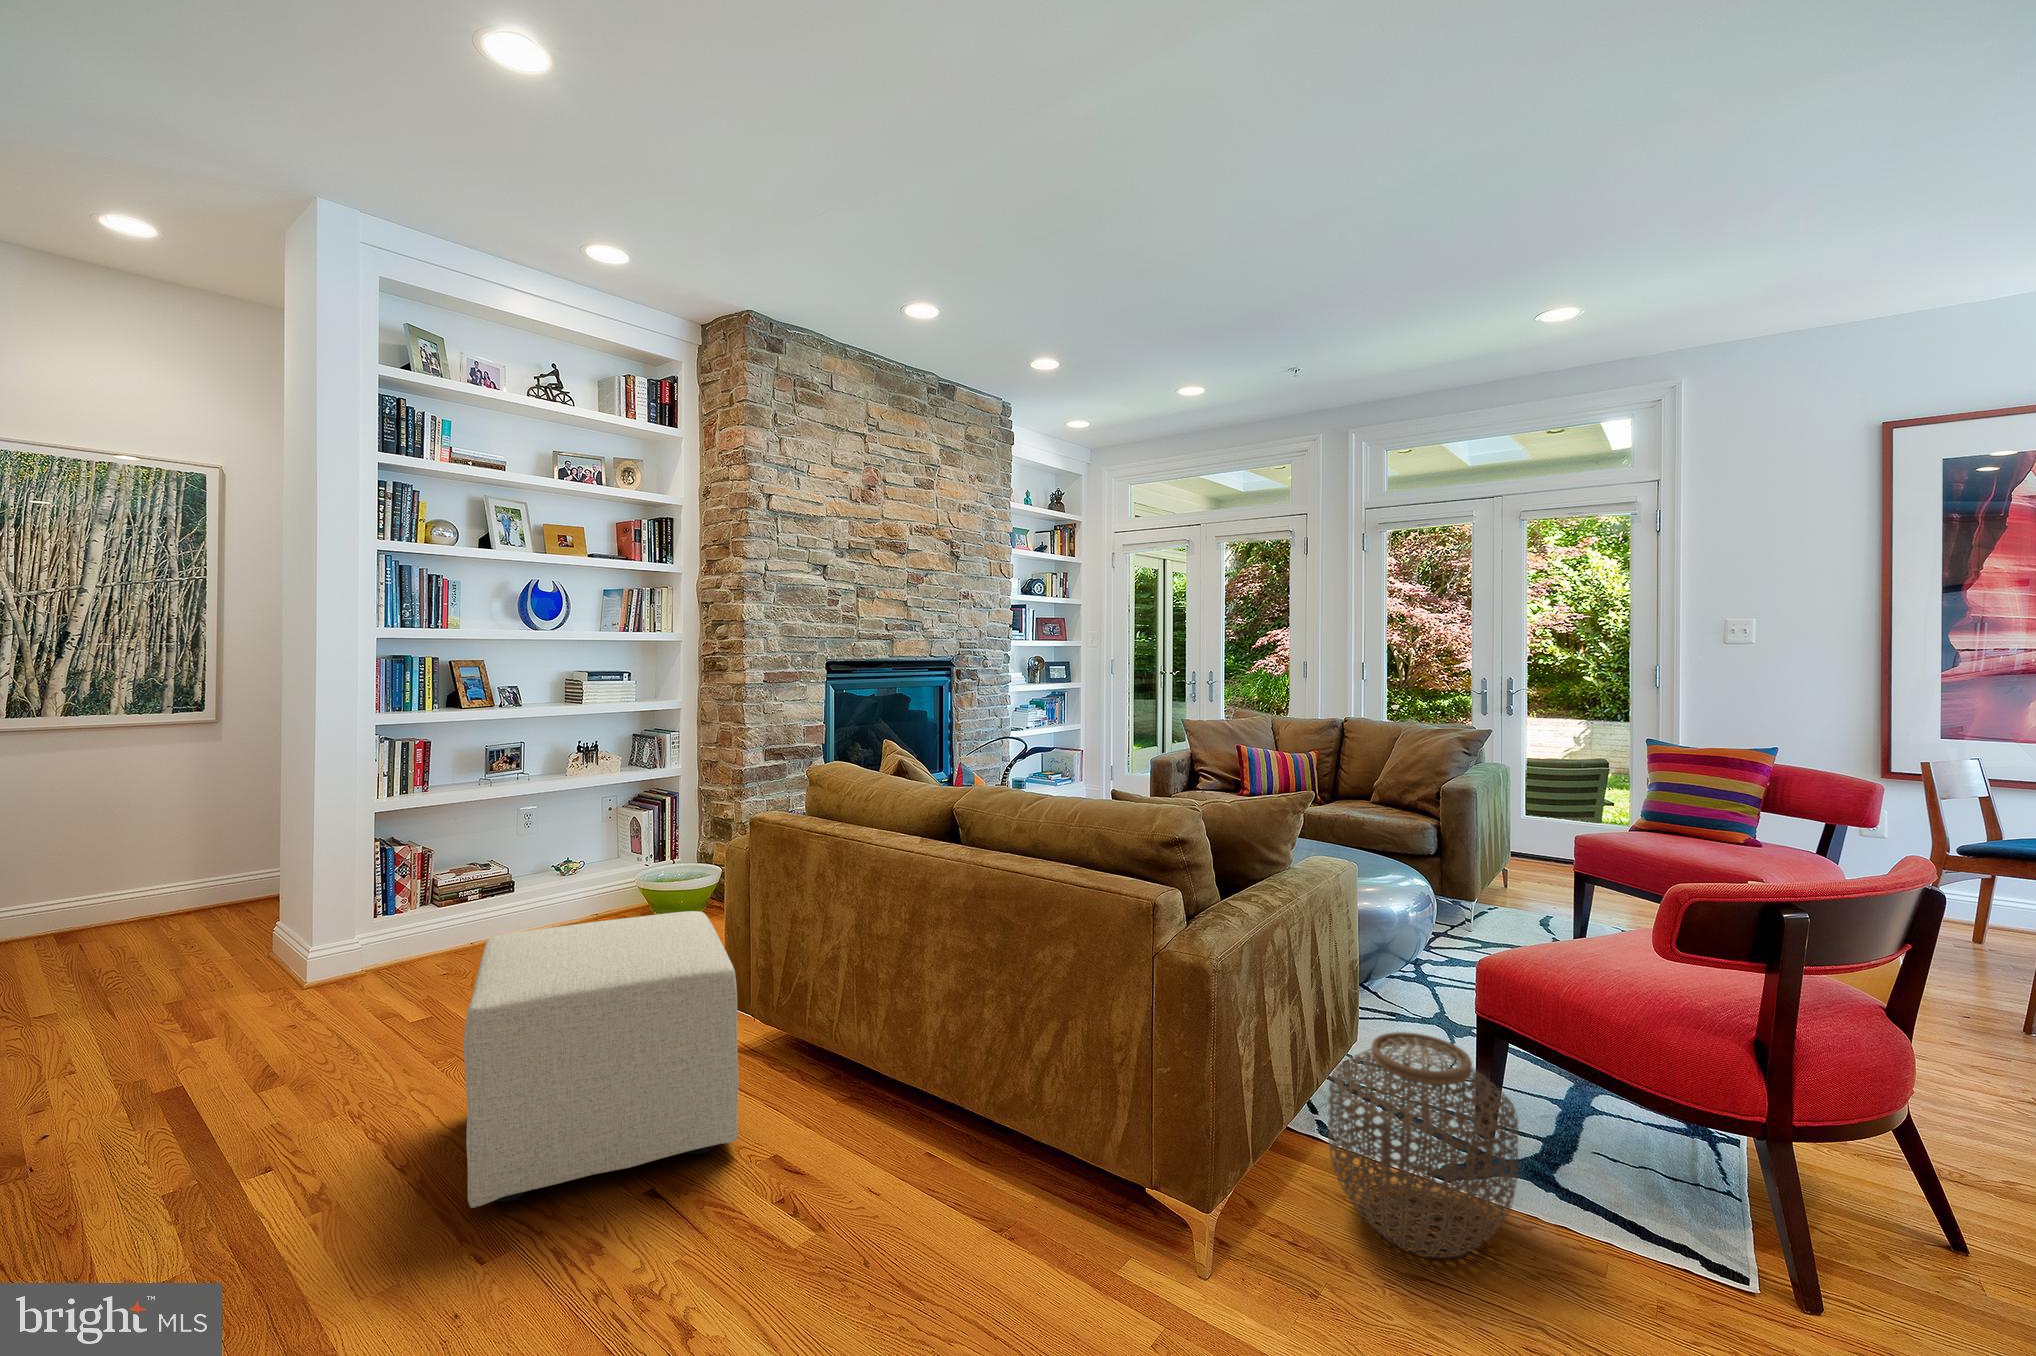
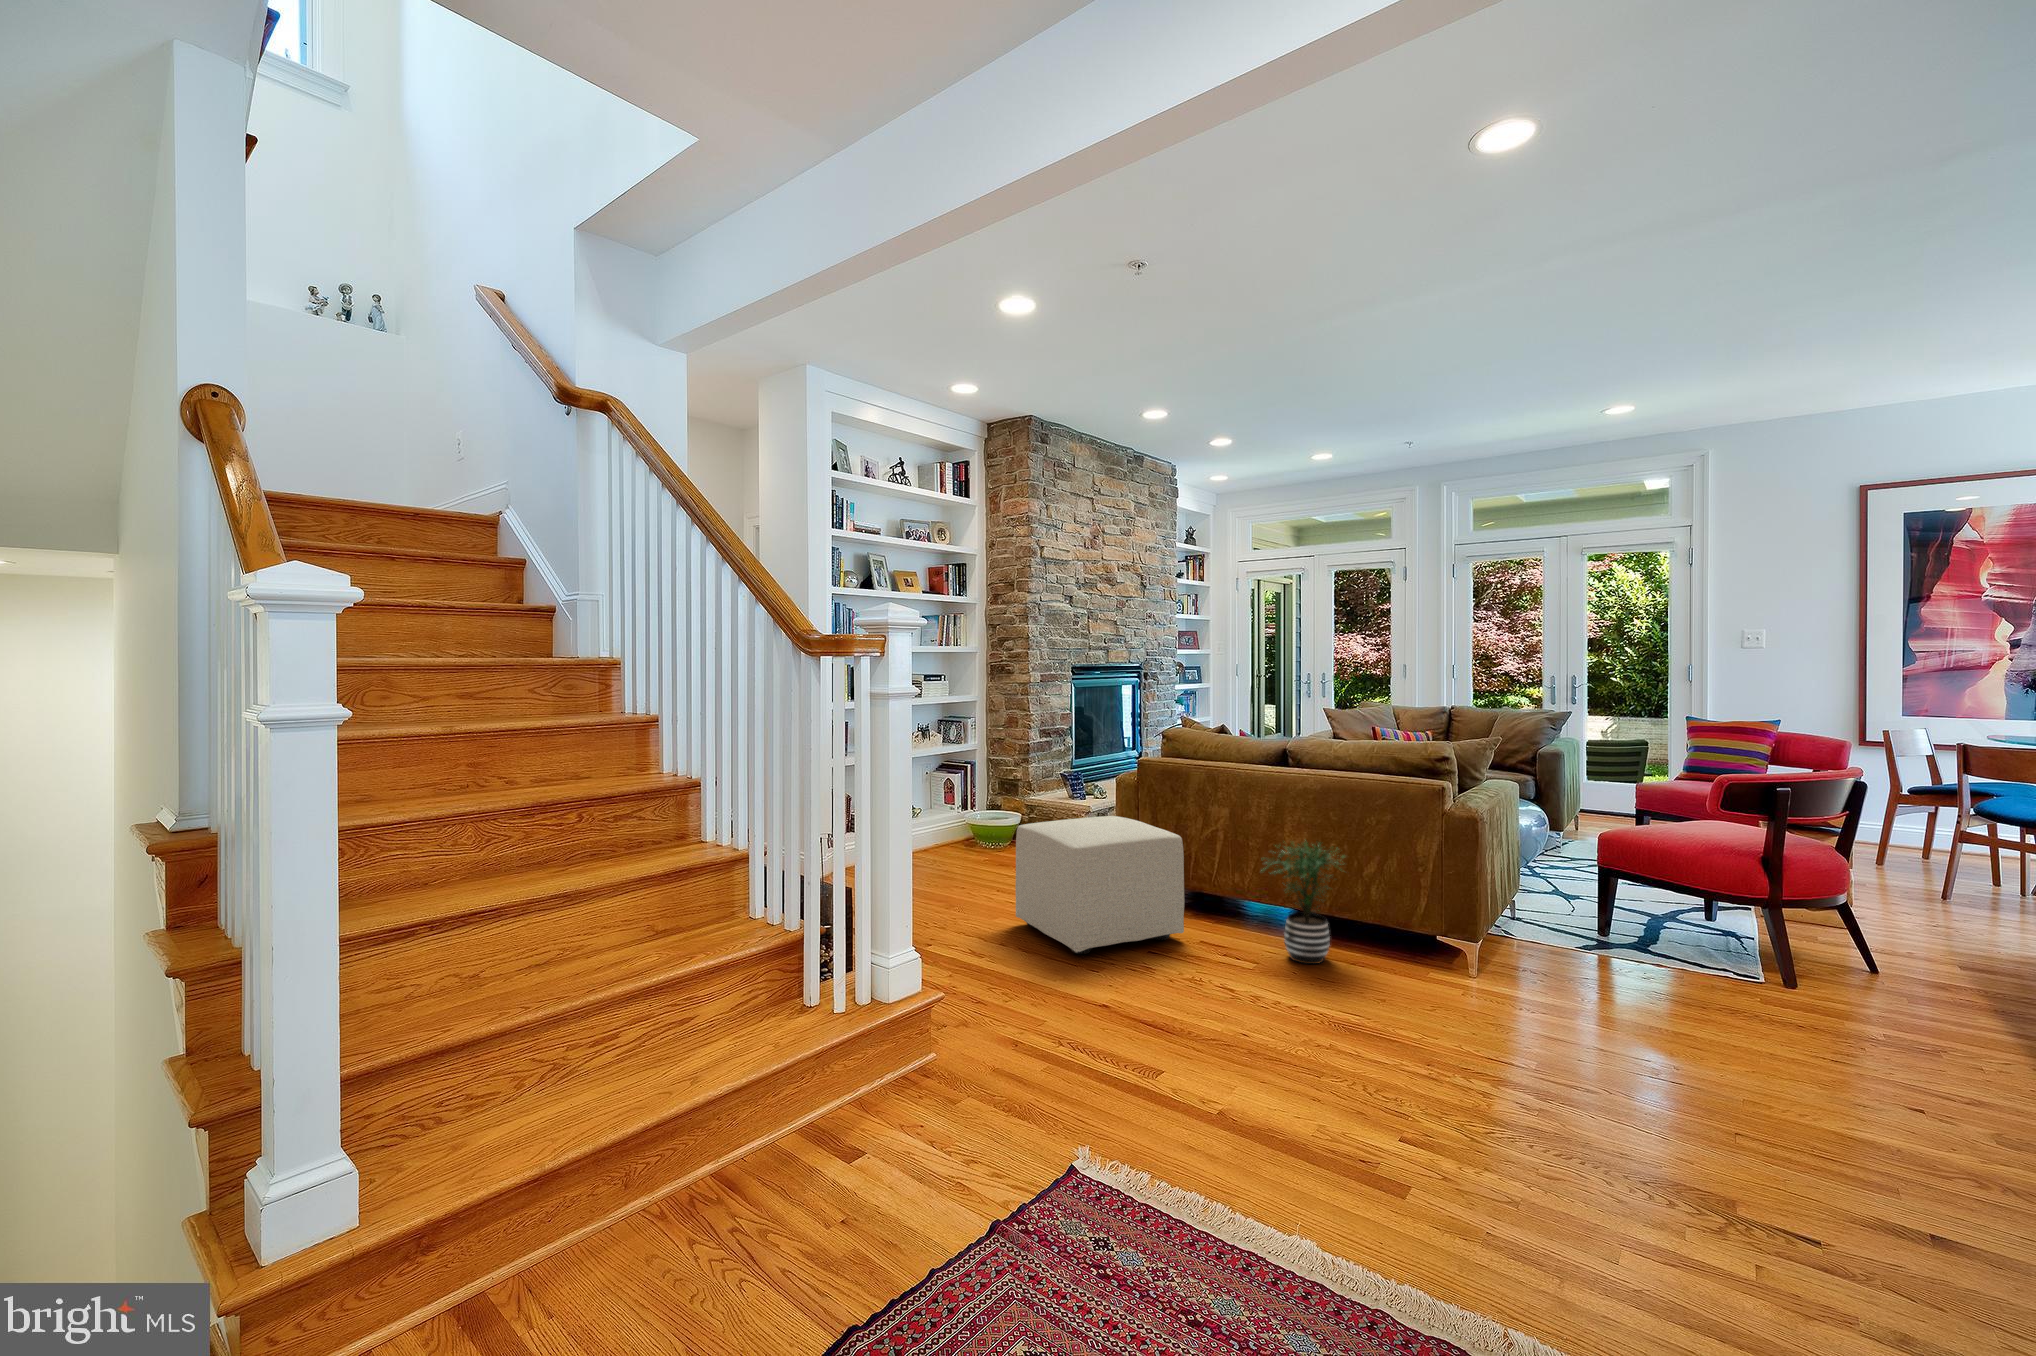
potted plant: none [832,982,996,1232] -> present [1261,841,1344,964]
woven basket: present [1328,1032,1518,1258] -> none [1527,864,1636,972]

